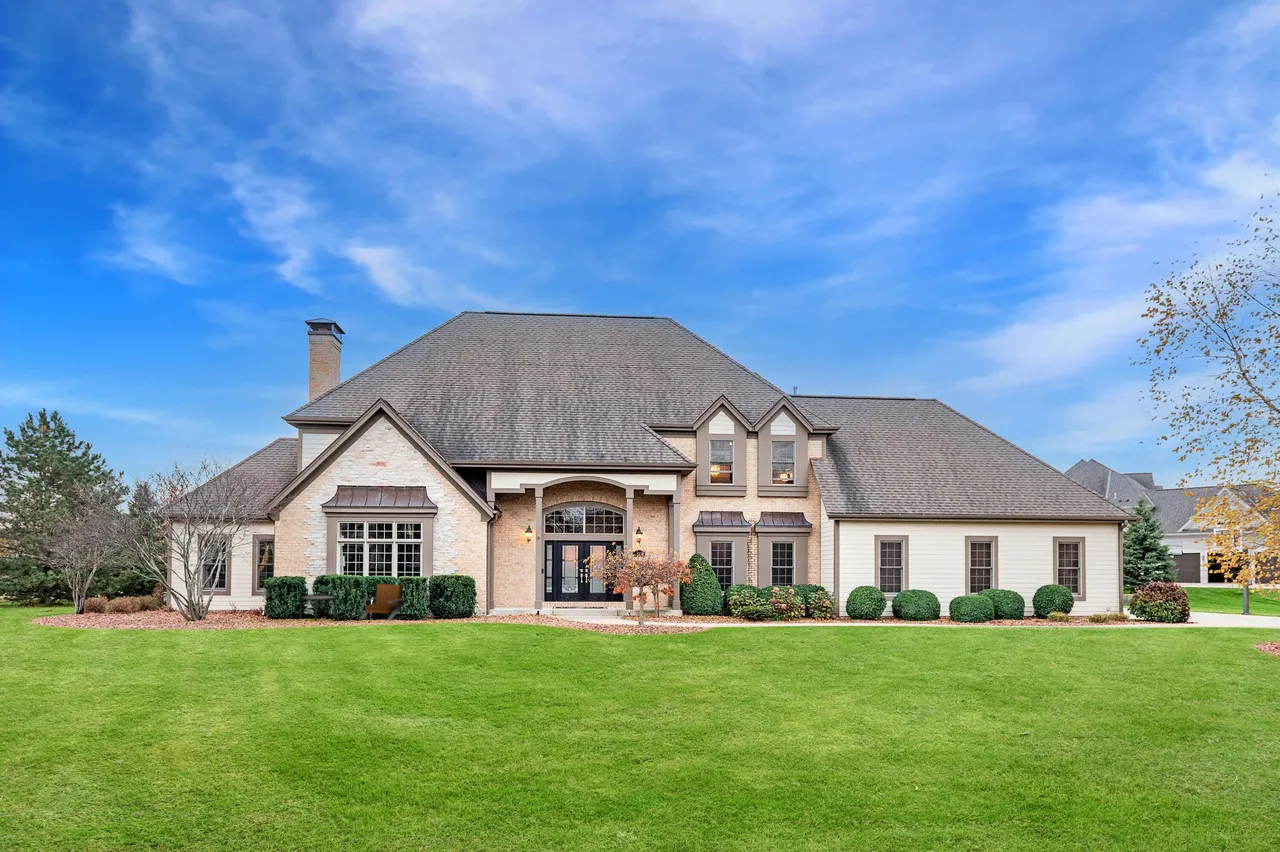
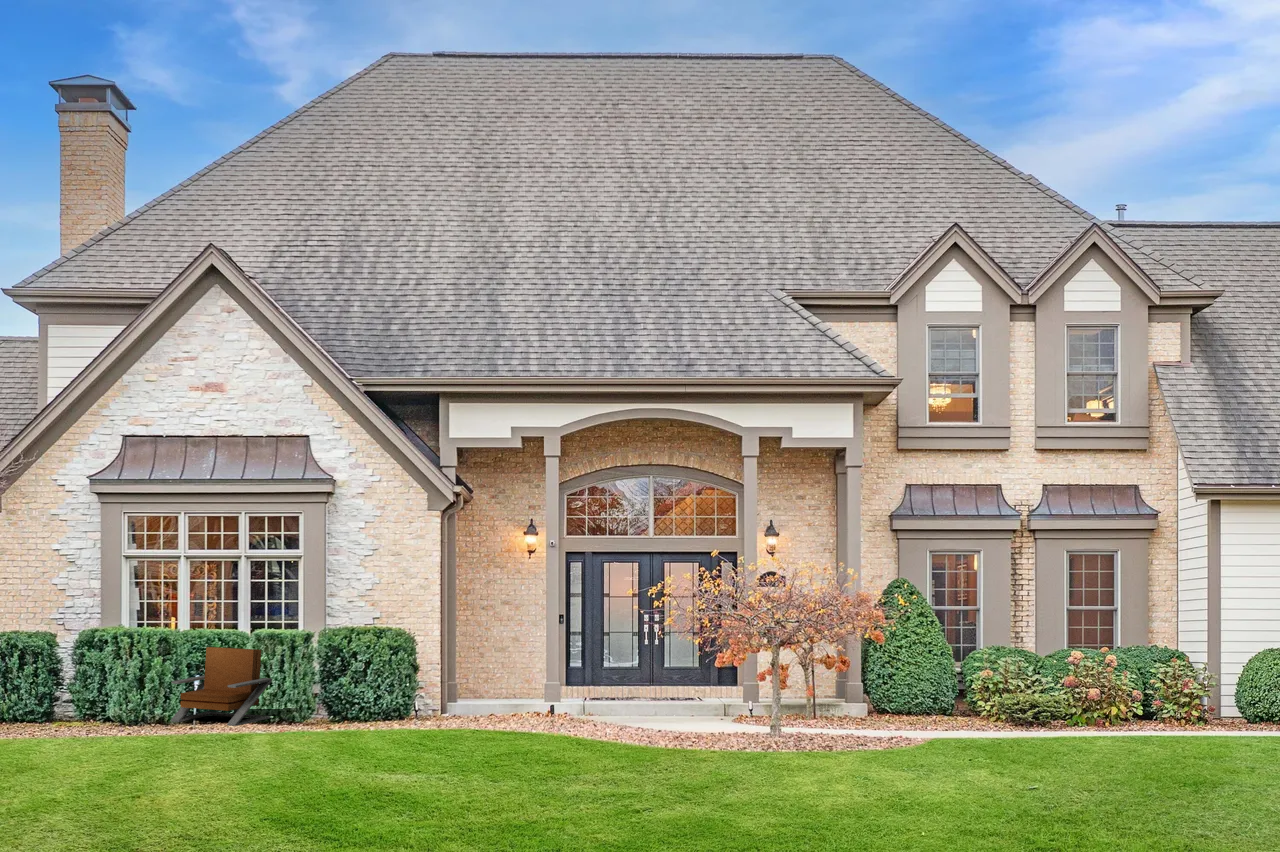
round table: present [299,594,338,621] -> none [39,669,124,726]

